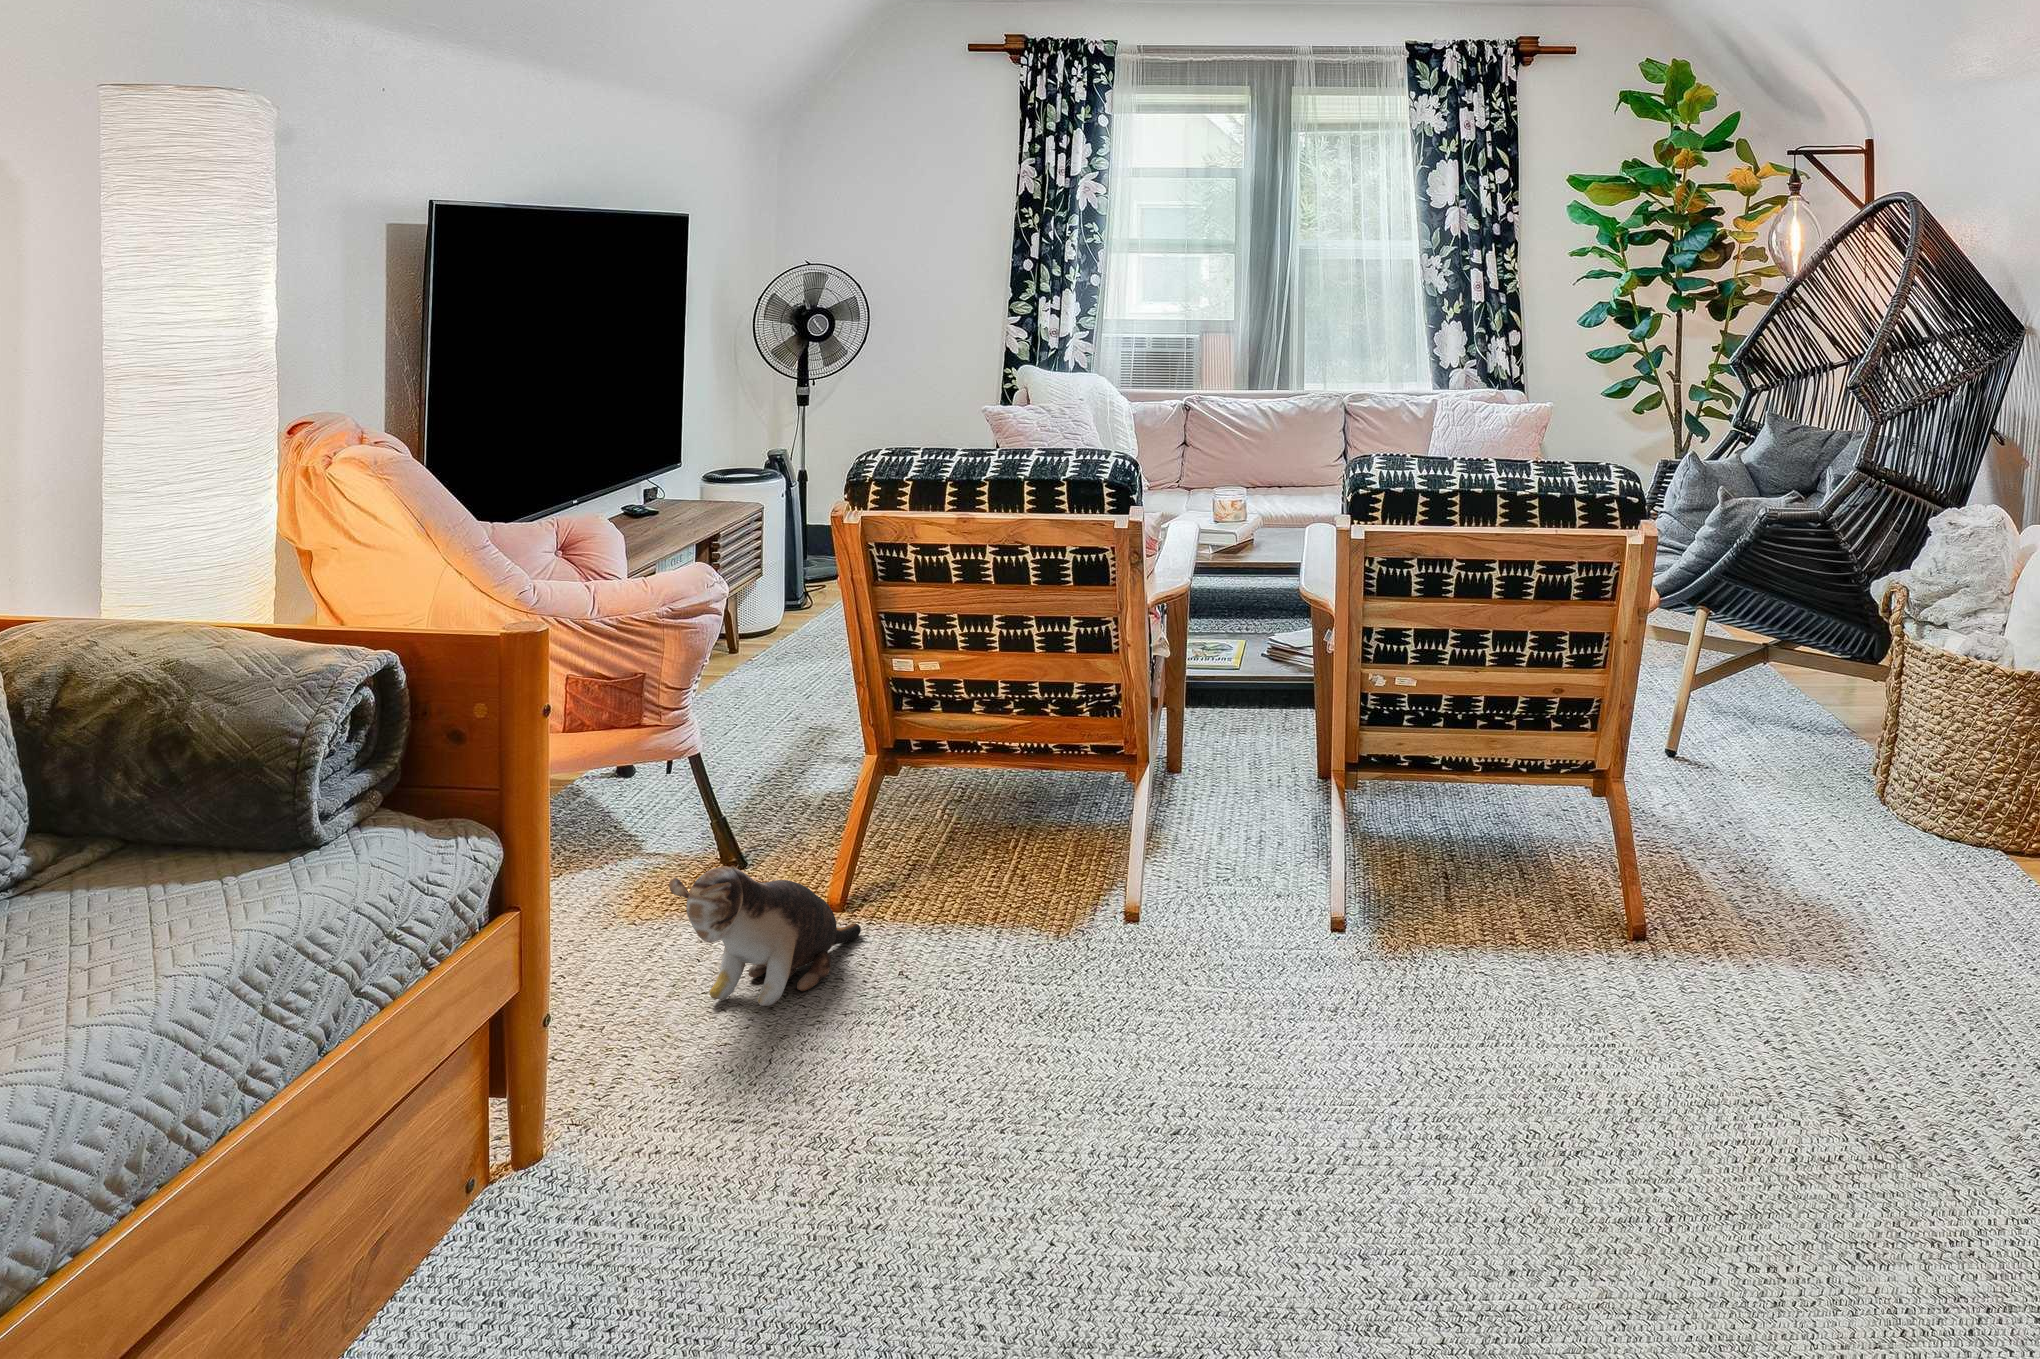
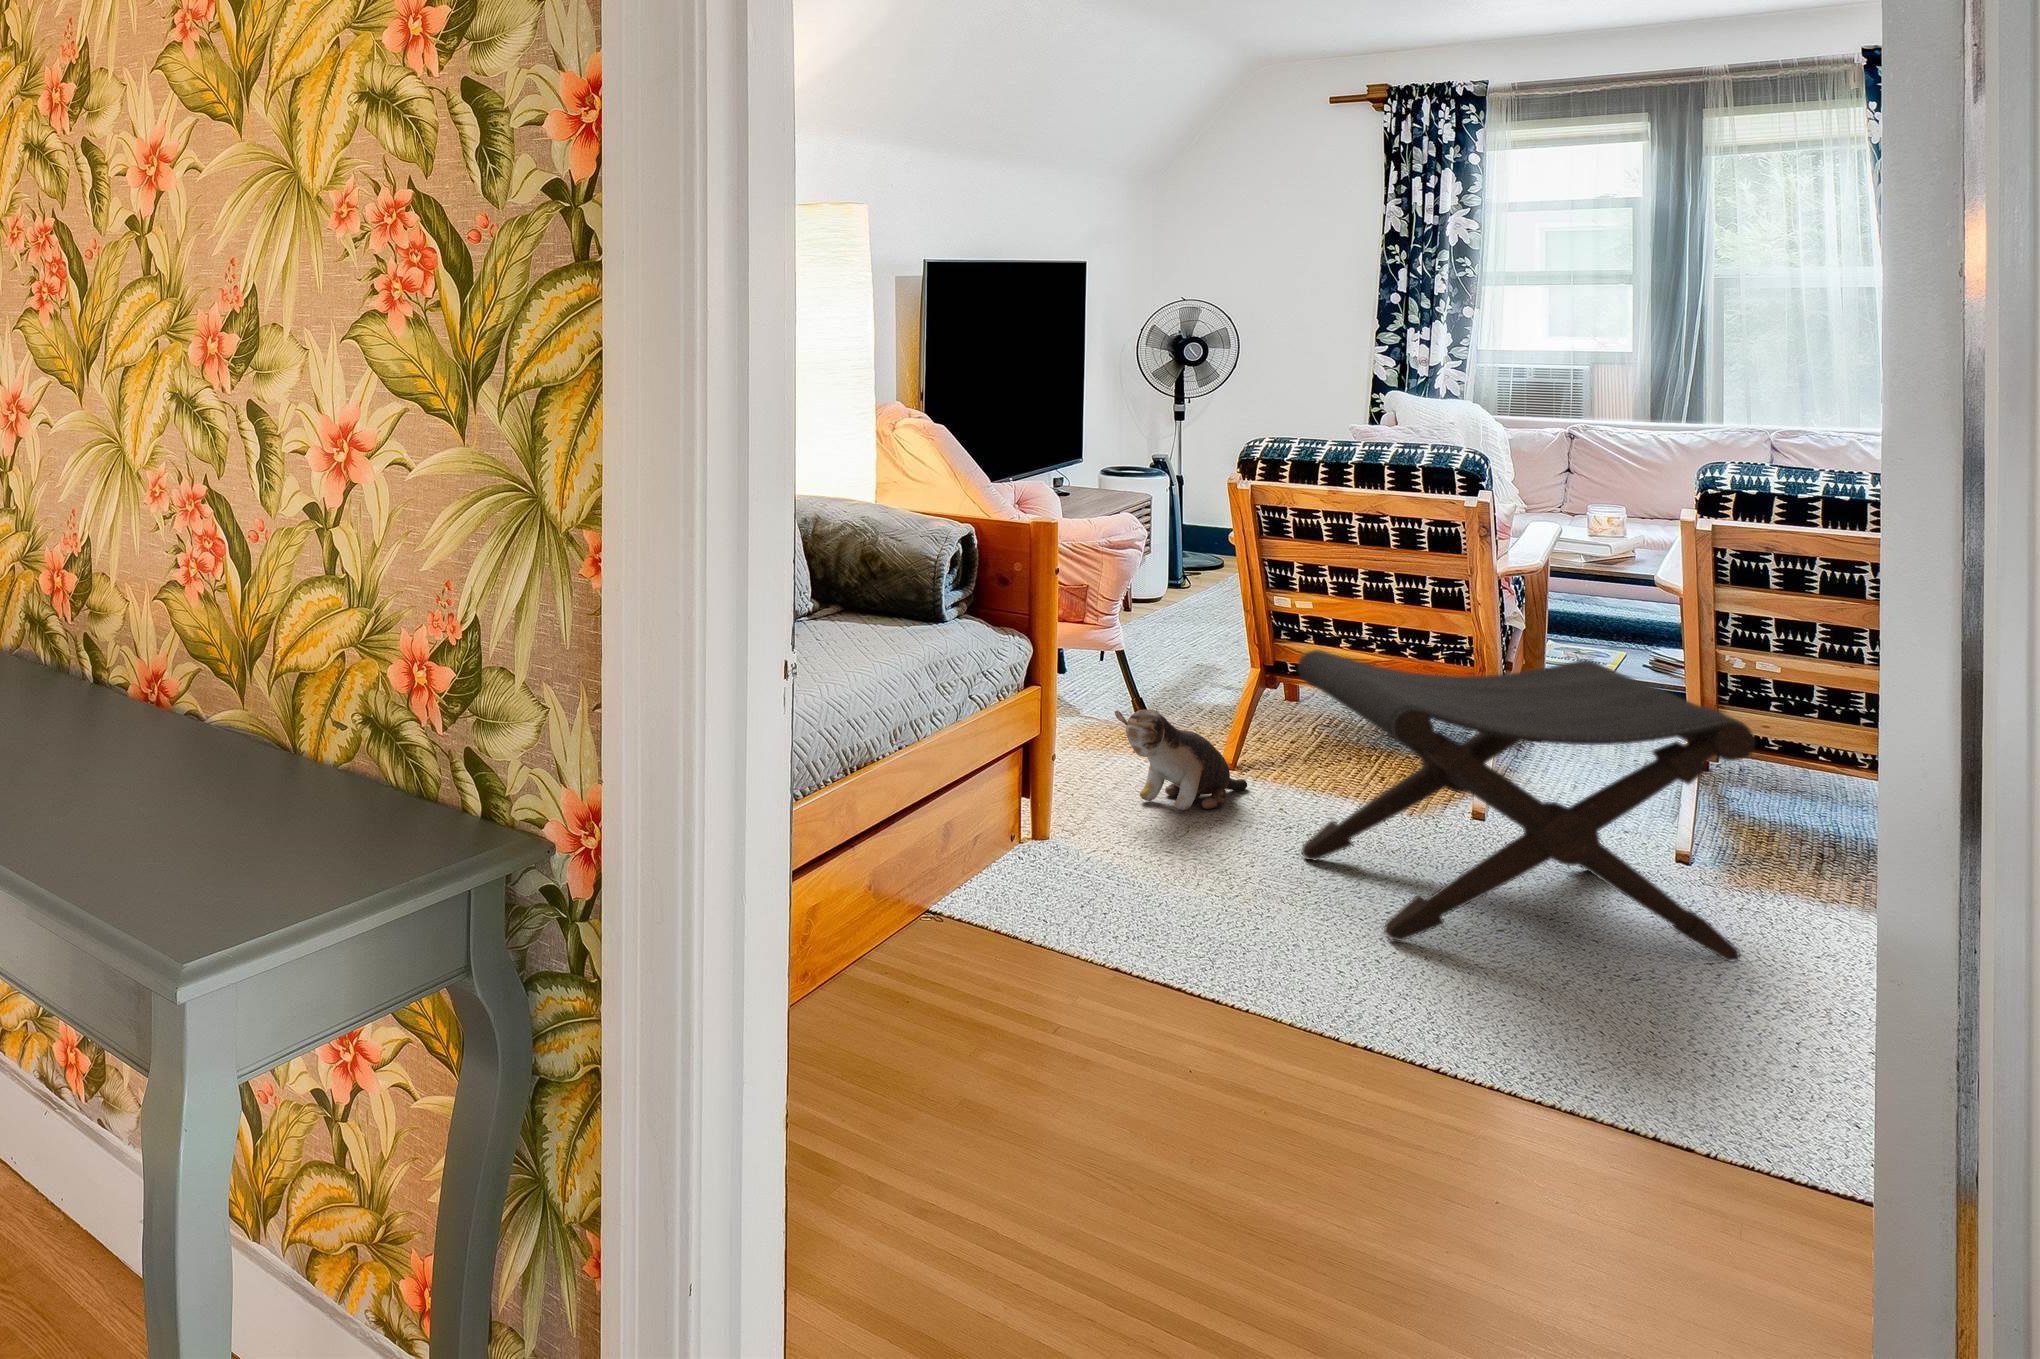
footstool: none [919,706,1418,1187] -> present [1298,650,1755,961]

